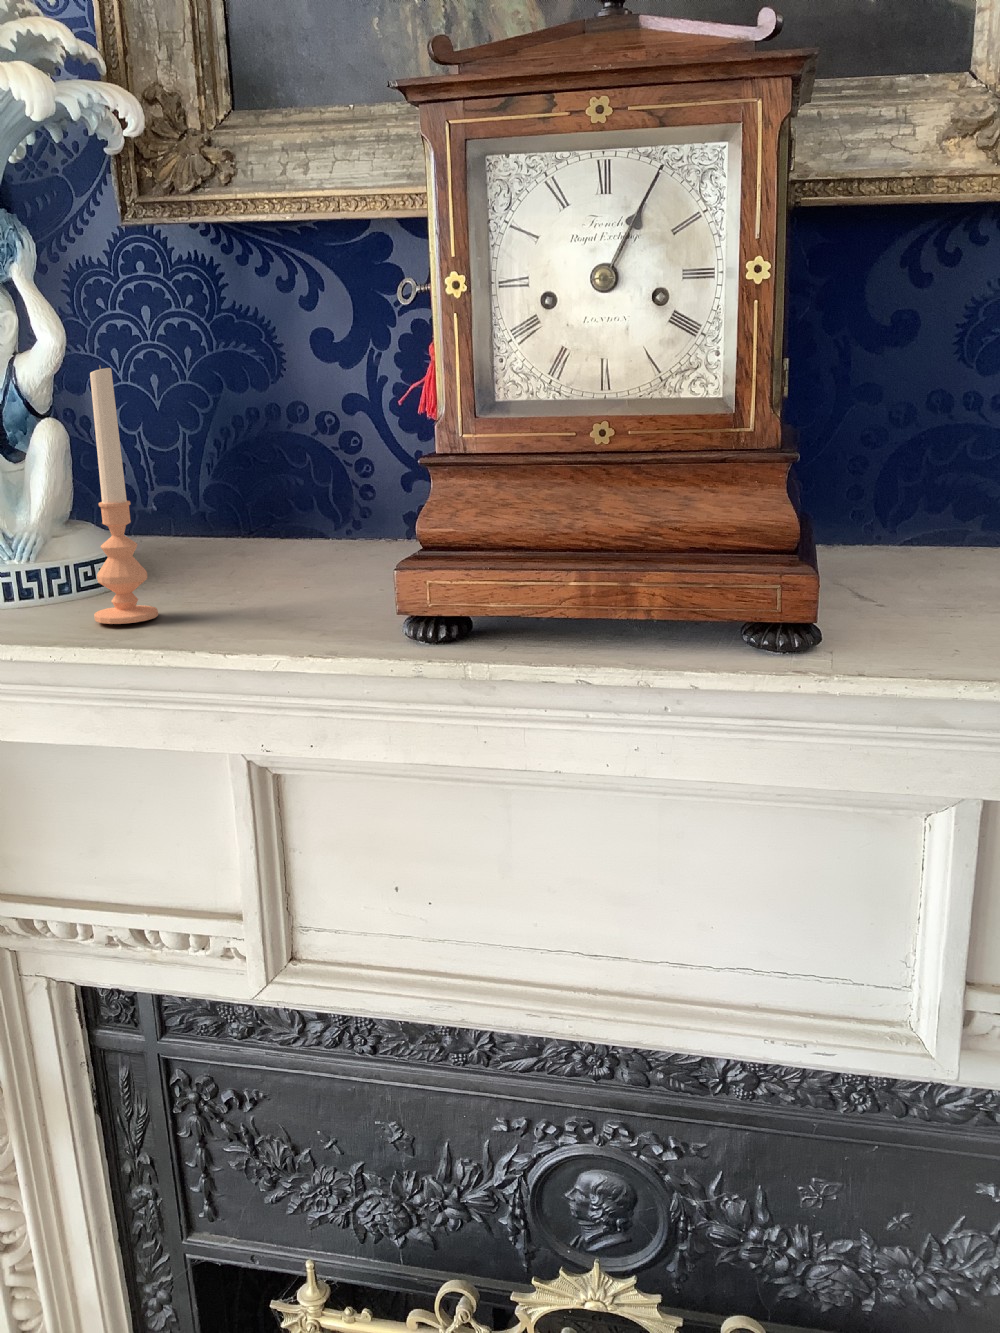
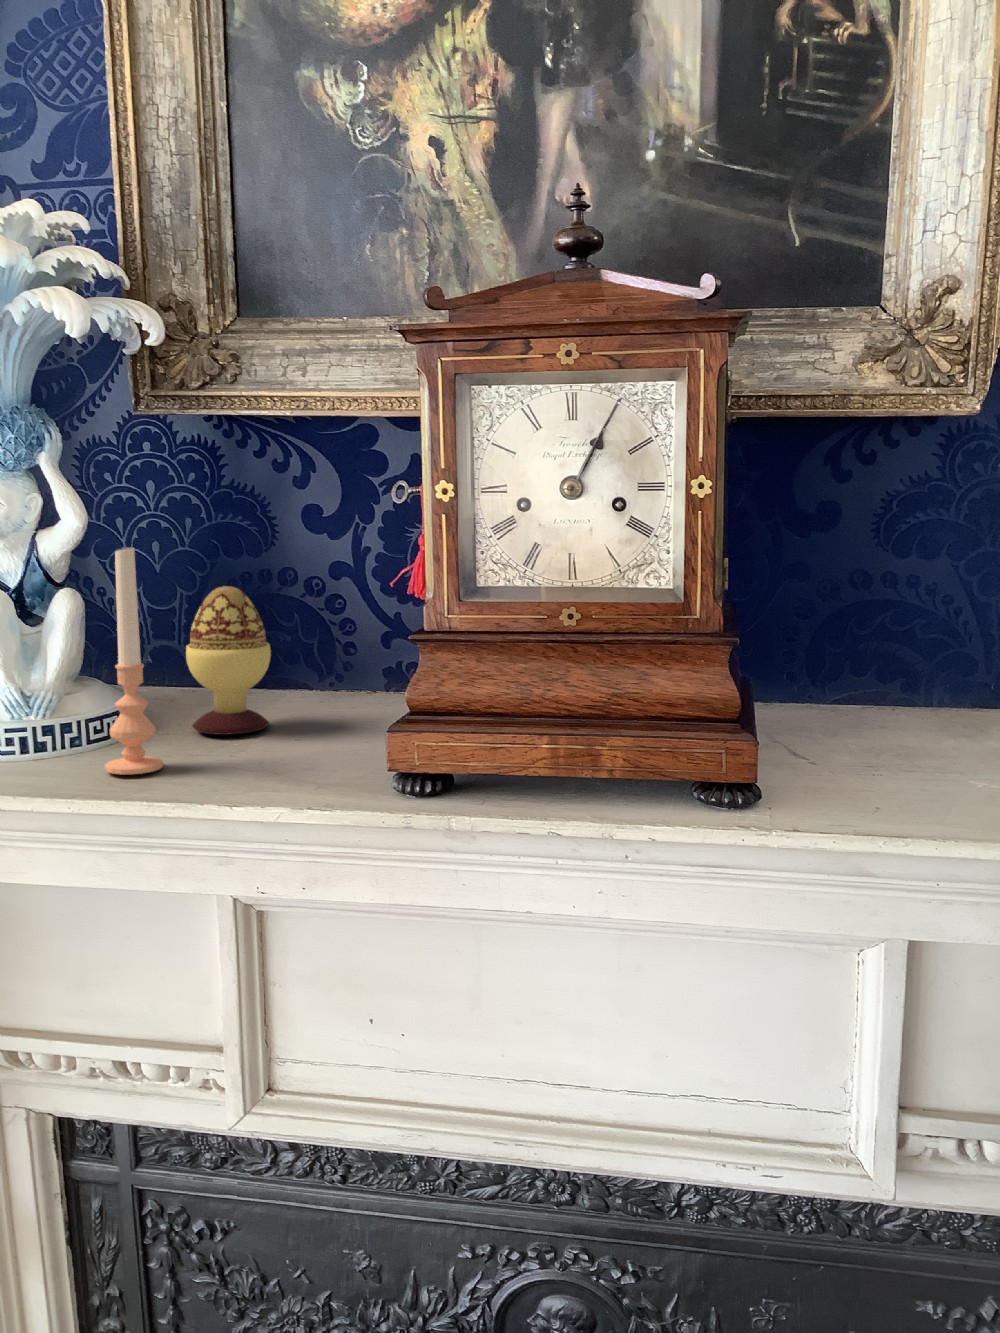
decorative egg: none [184,417,279,582] -> present [186,586,271,735]

